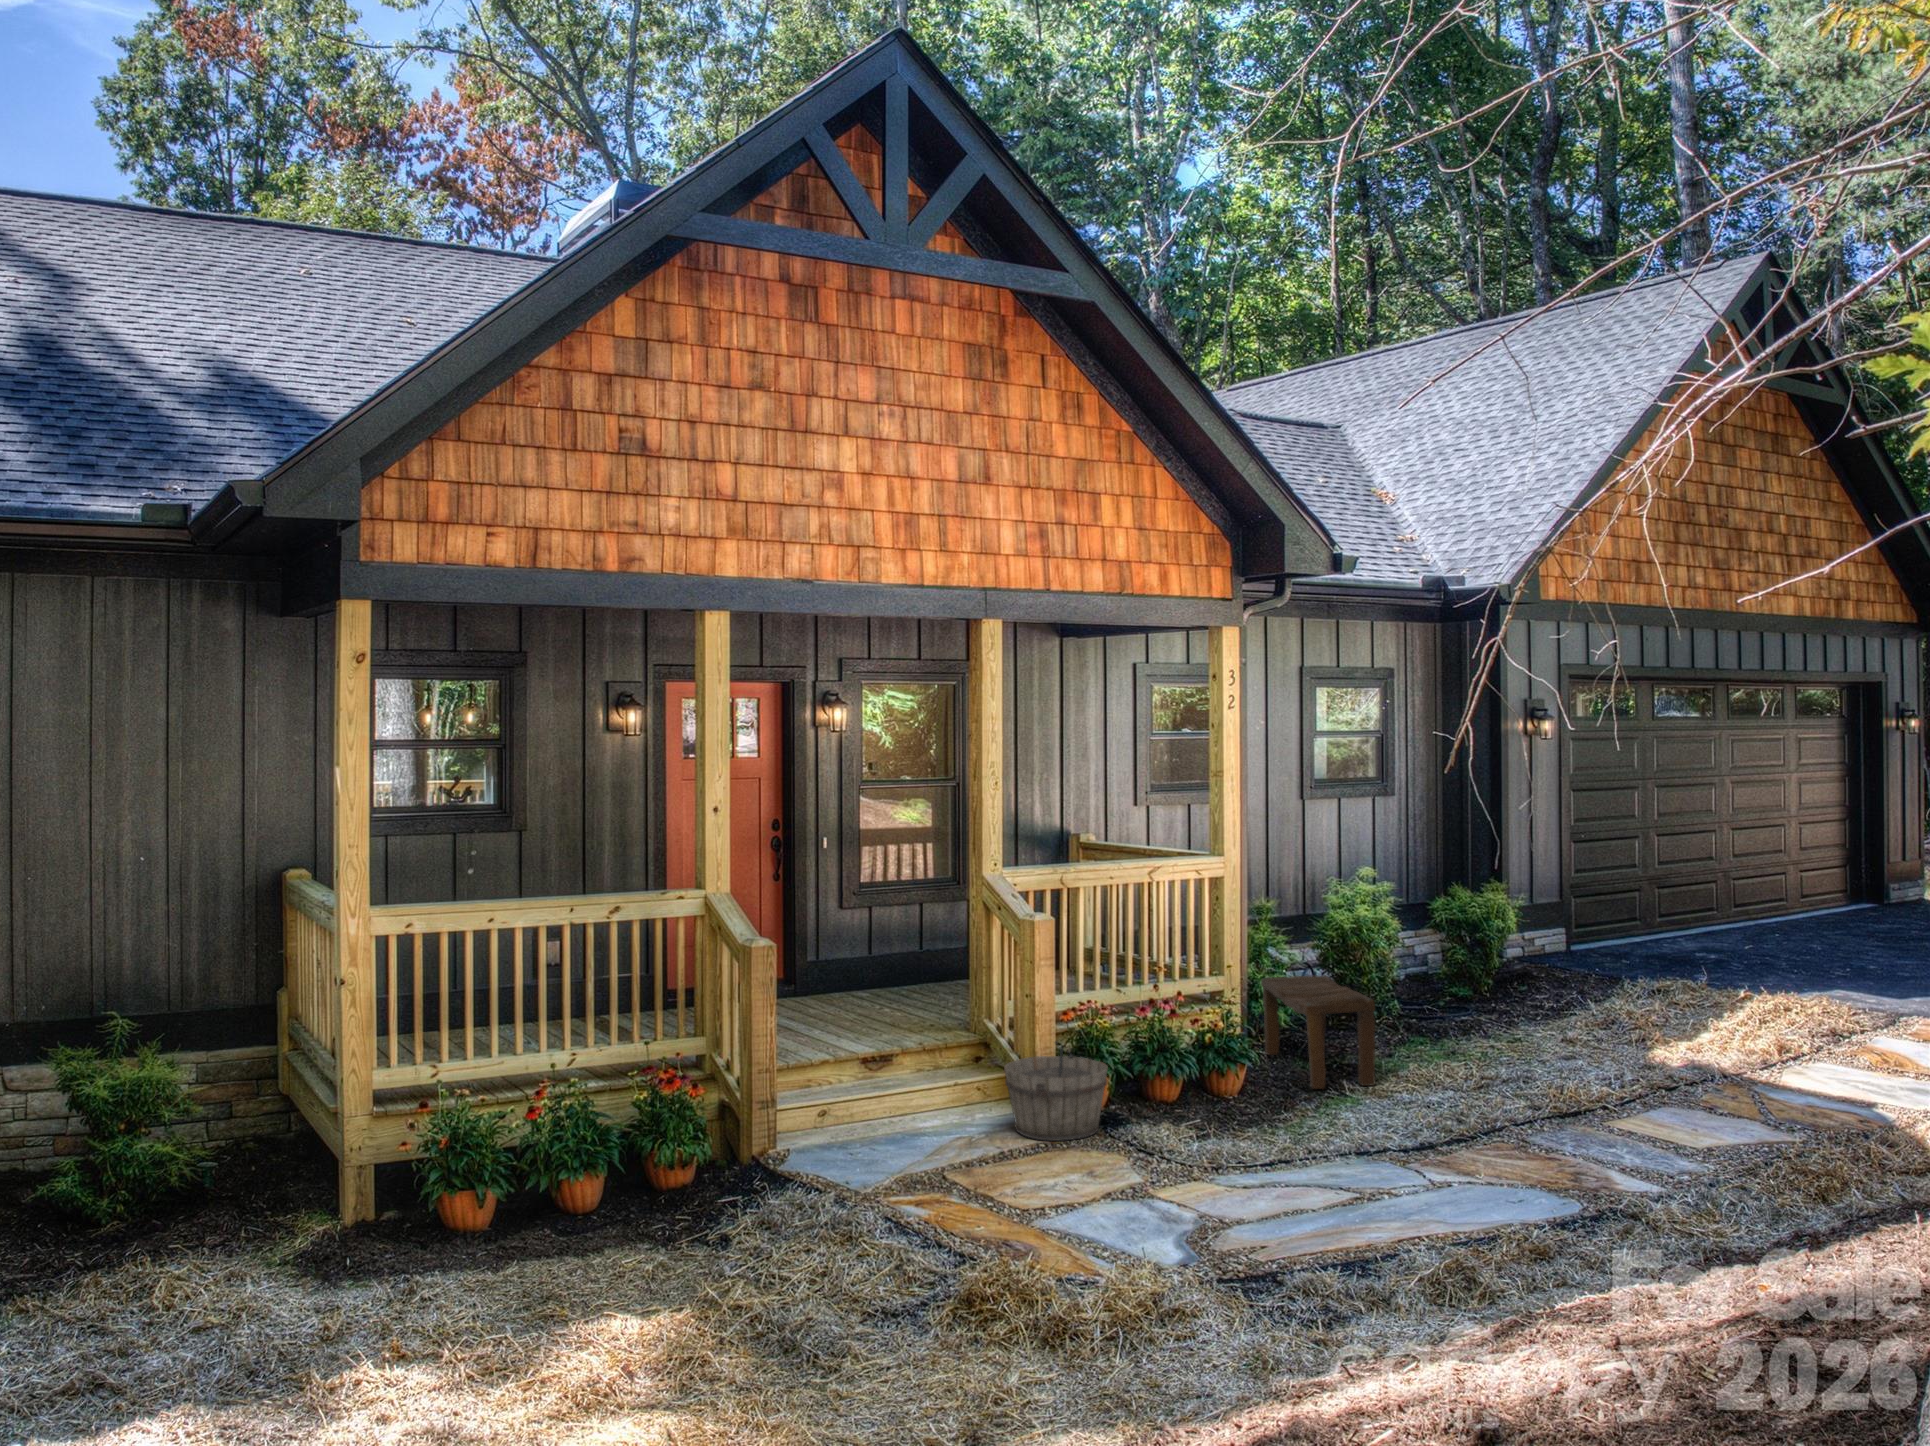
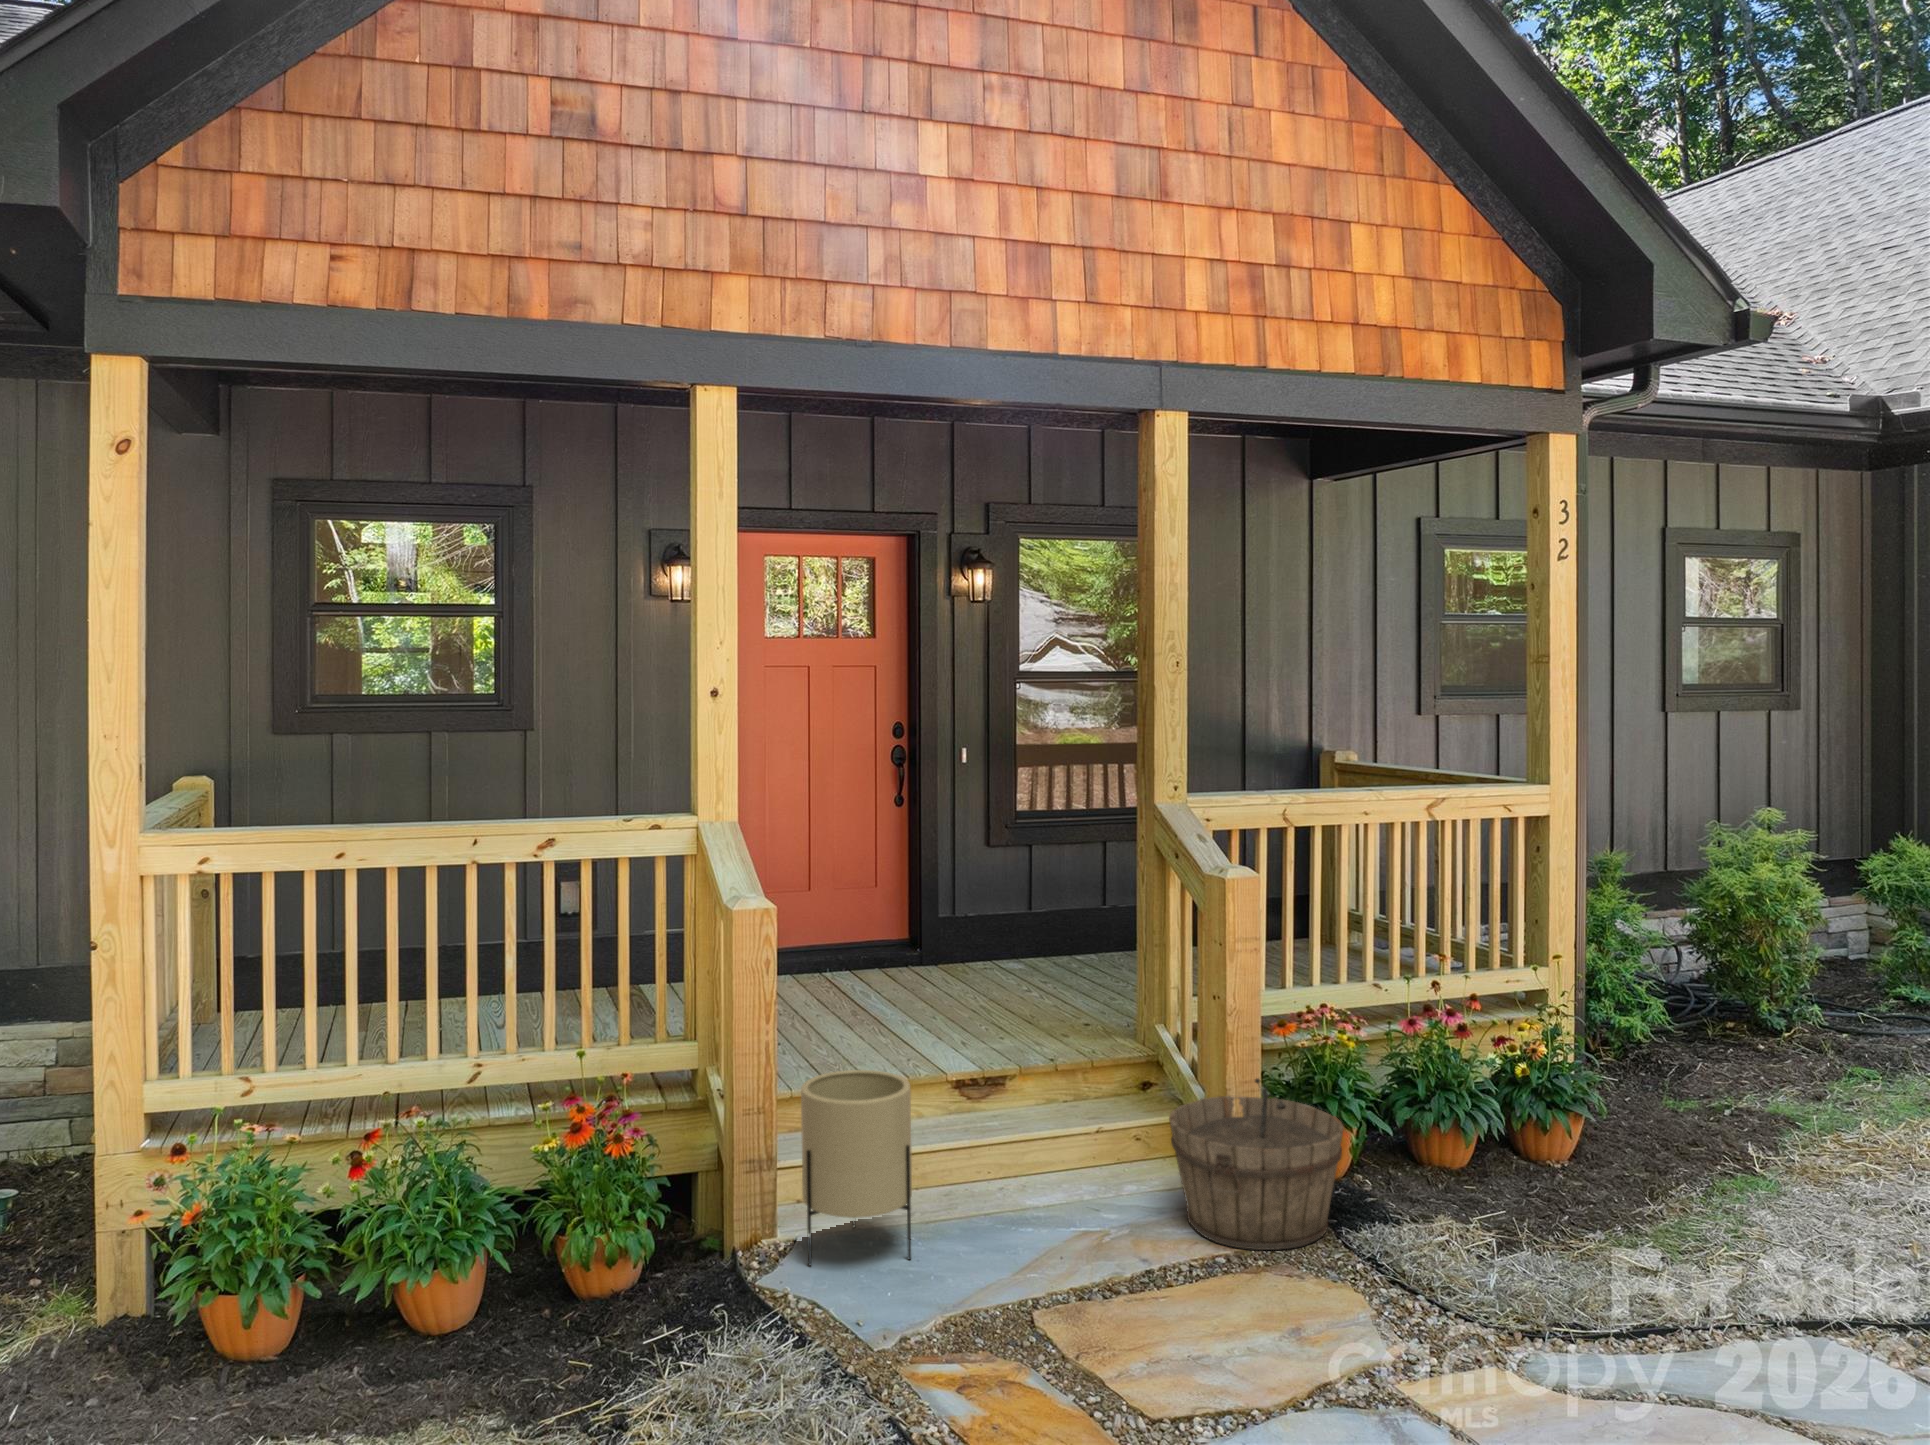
bench: present [1261,975,1375,1089] -> none [1607,974,1821,1172]
planter: none [785,1047,856,1167] -> present [801,1070,912,1265]

